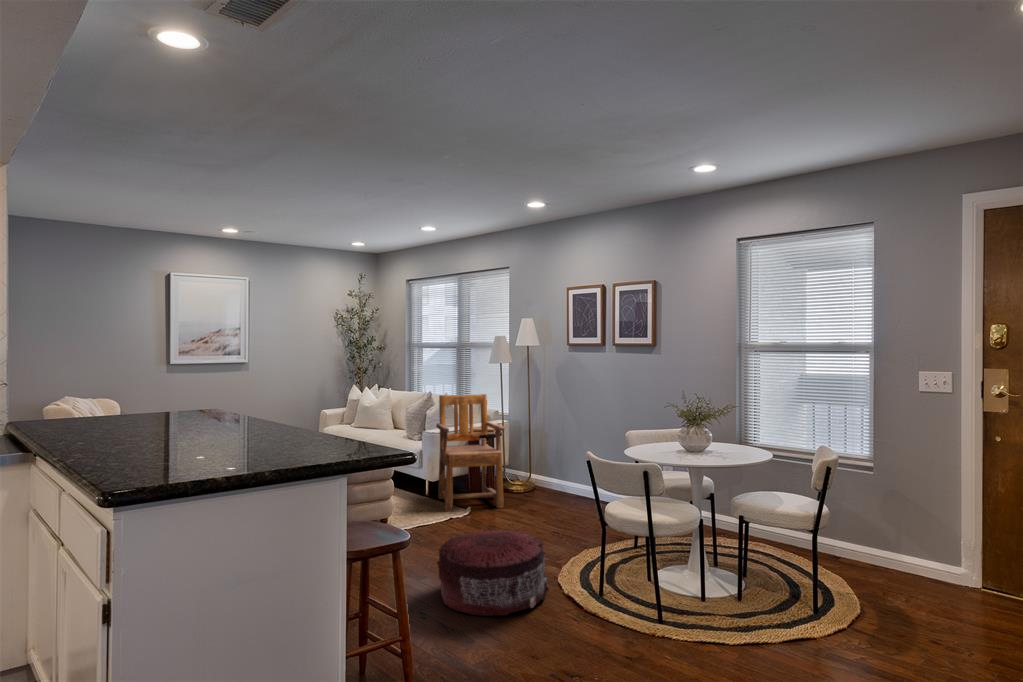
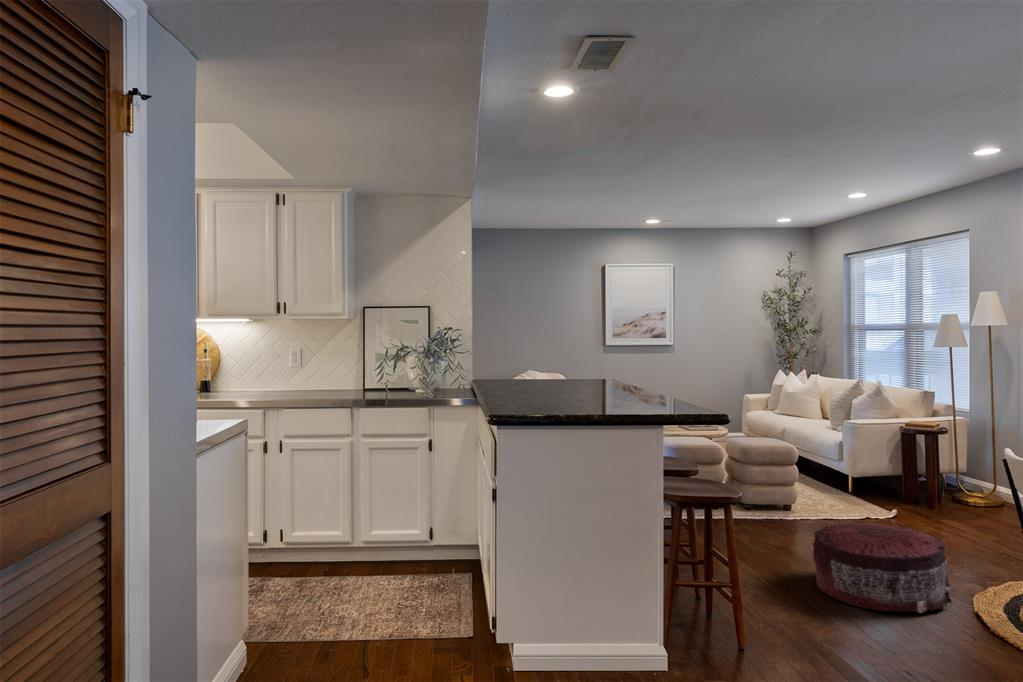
armchair: present [436,394,504,512] -> none [859,381,945,518]

